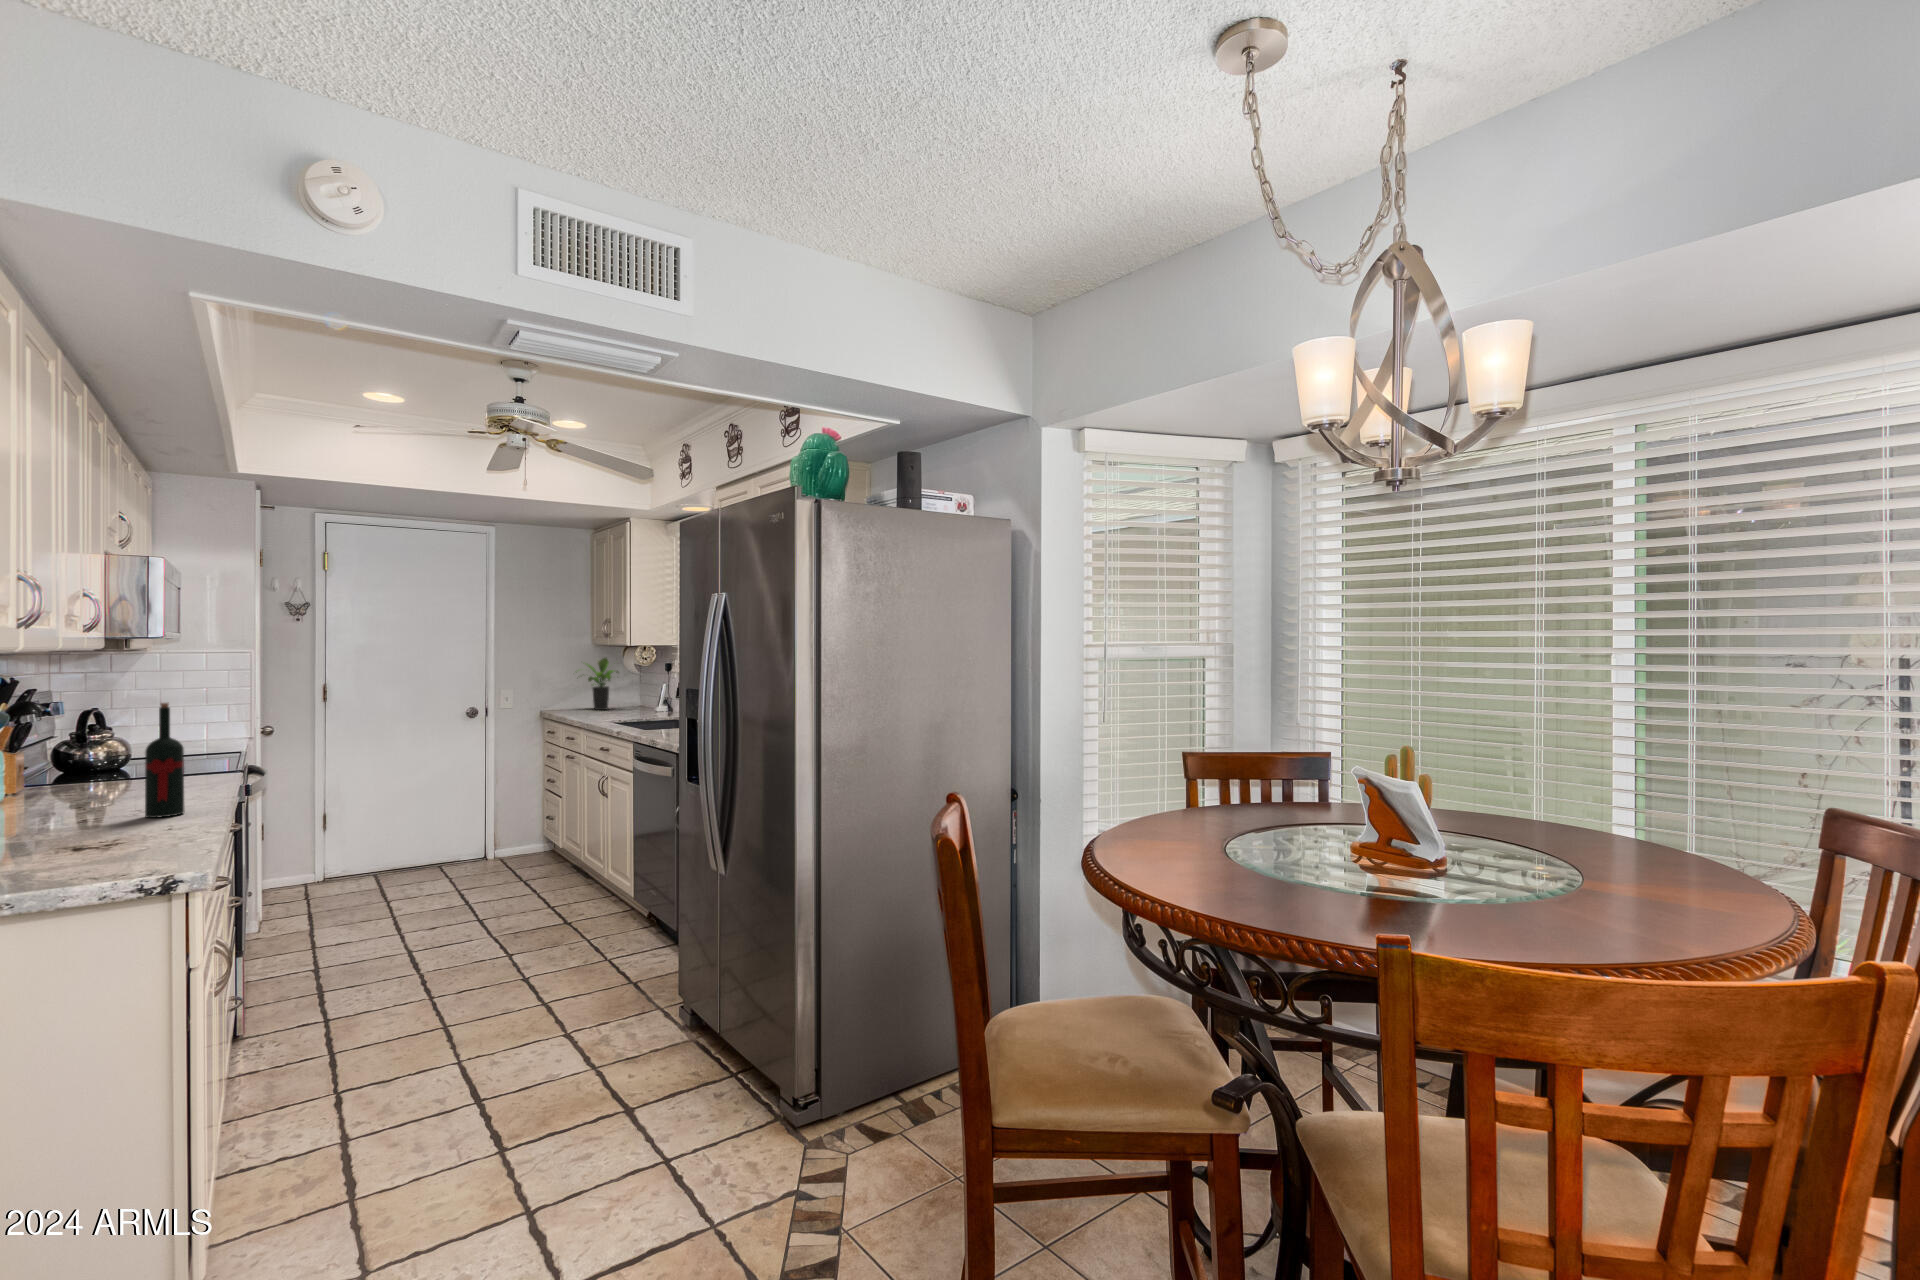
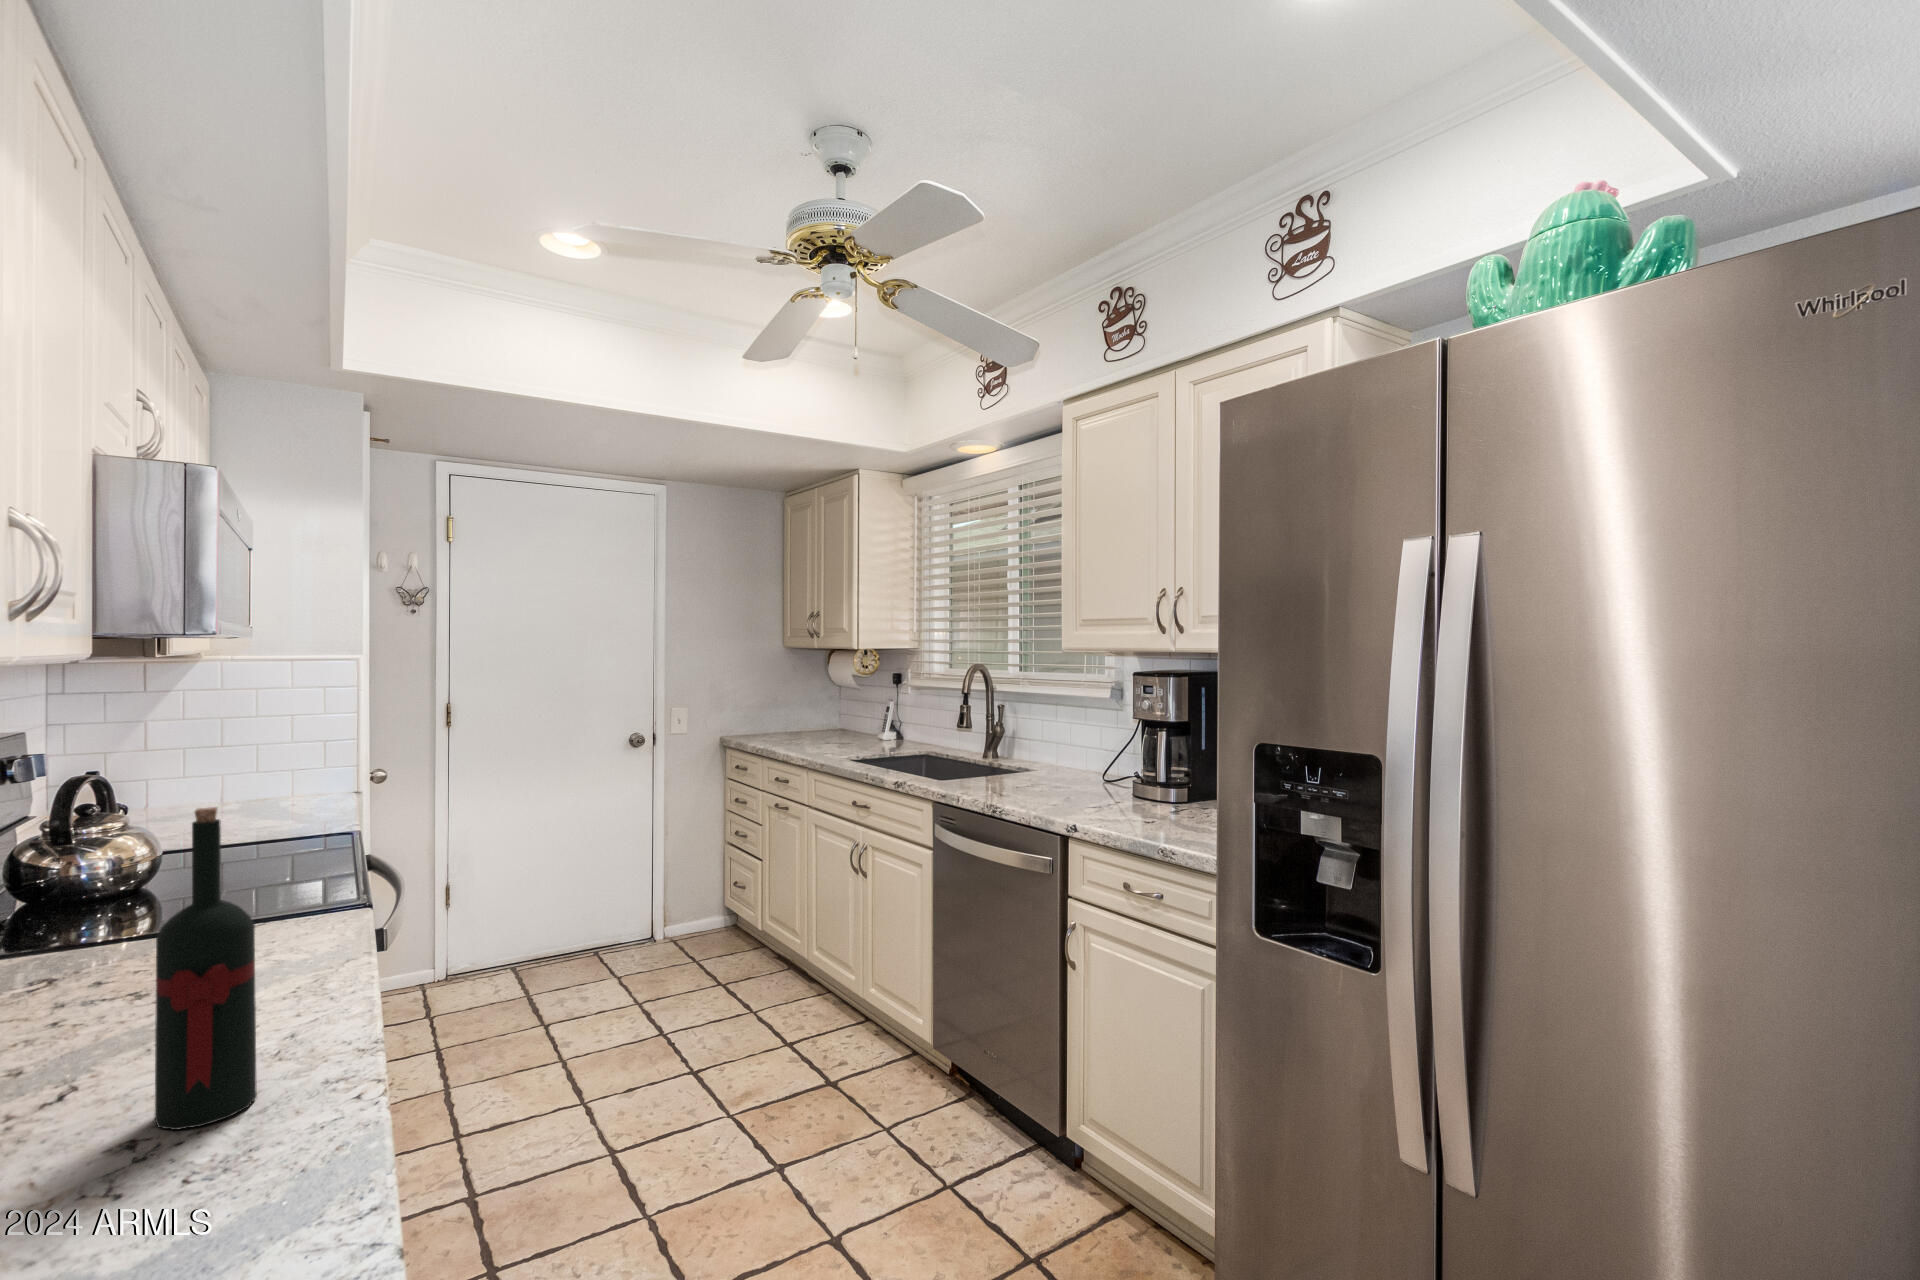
potted plant: present [586,658,618,710] -> none [763,663,827,735]

